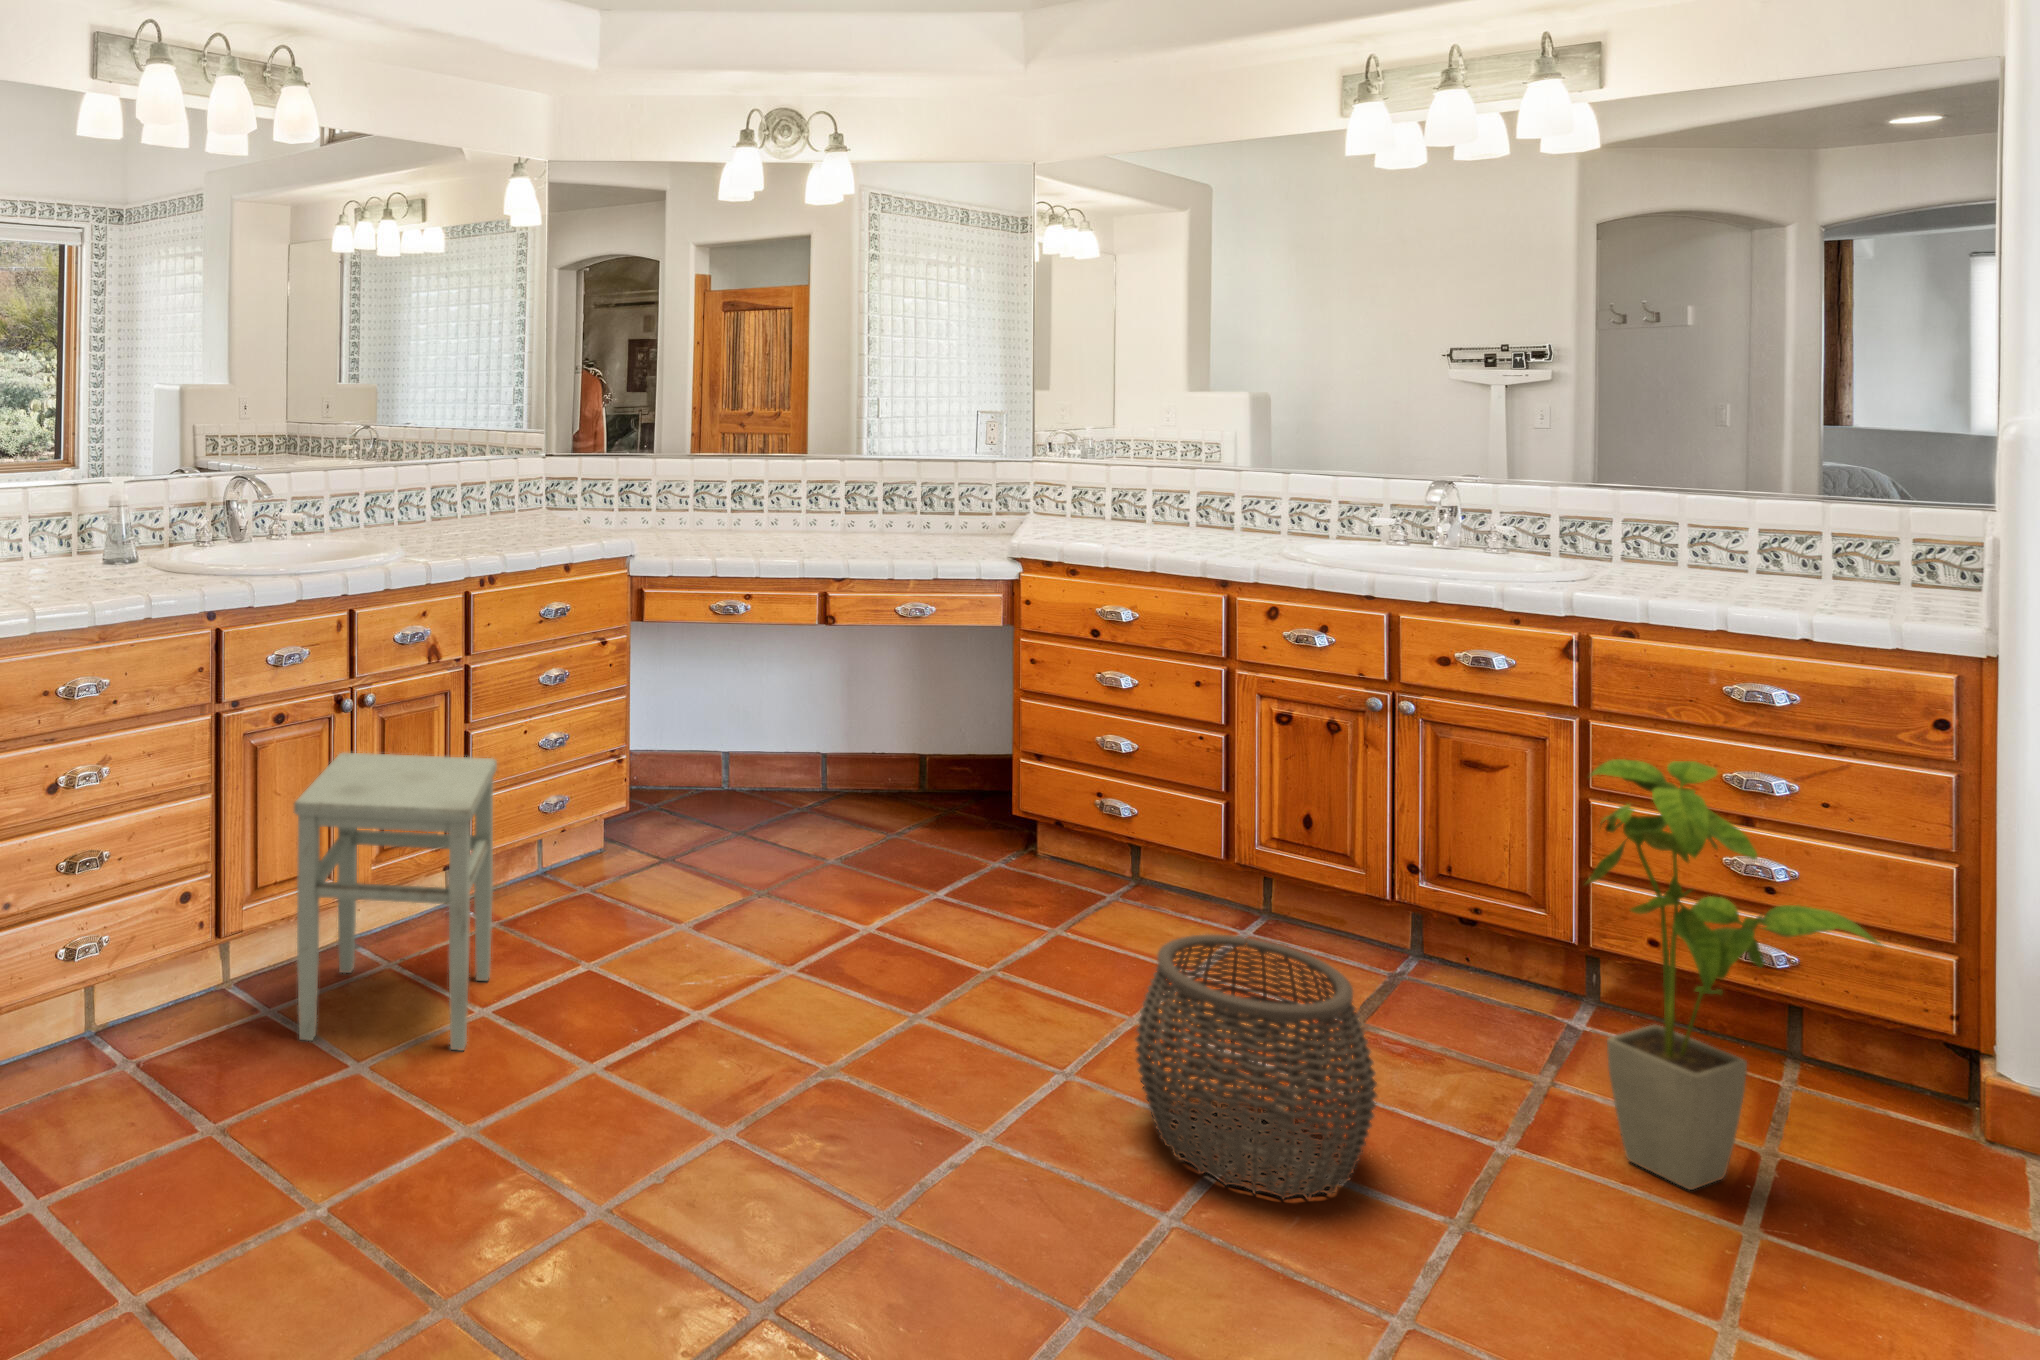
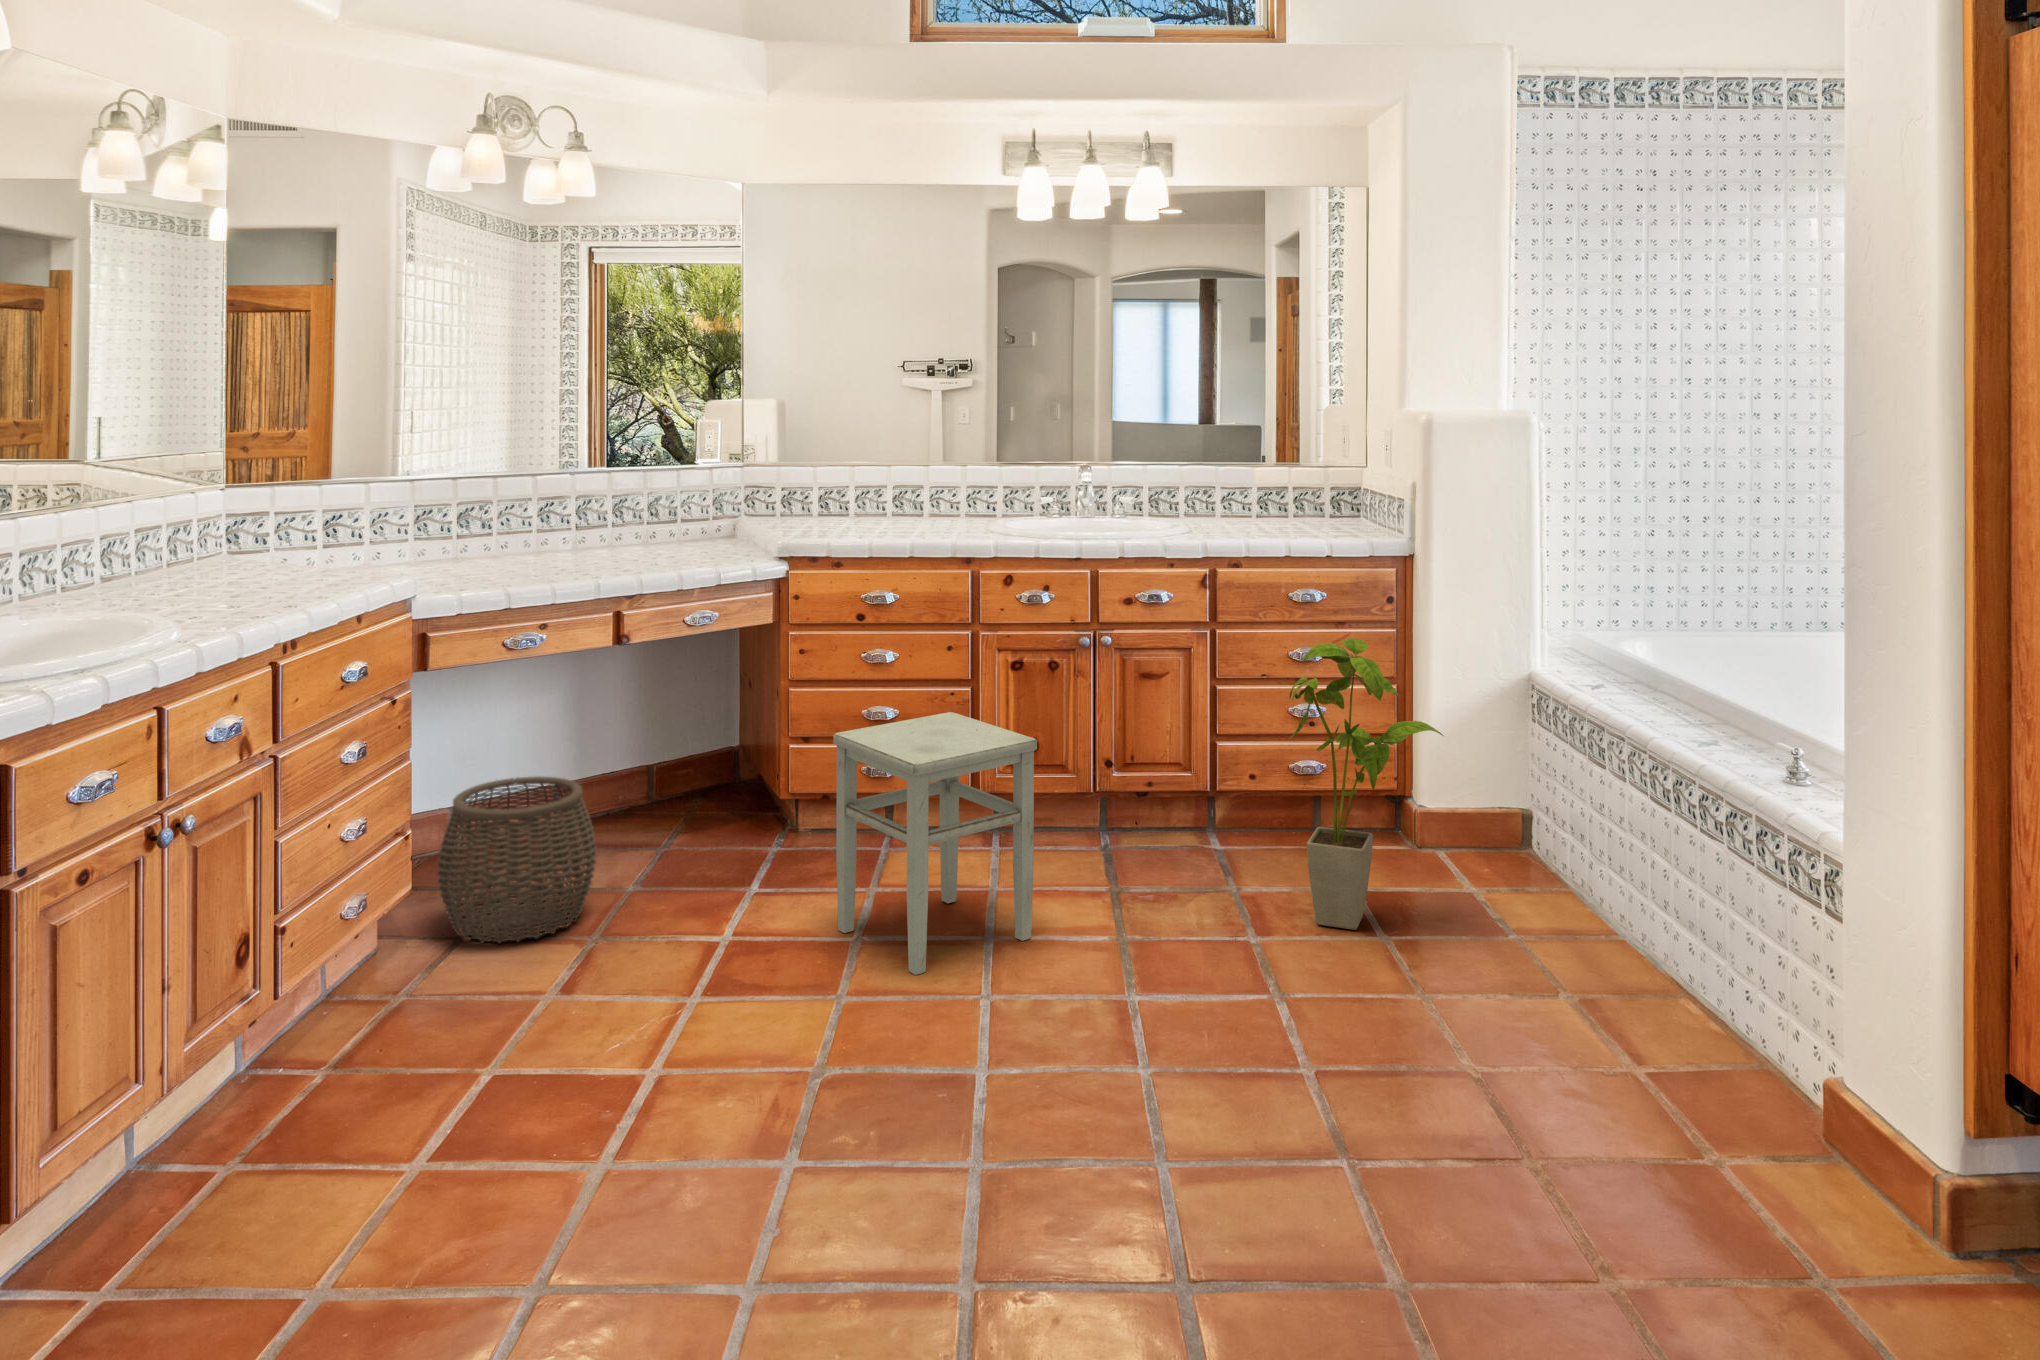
stool: present [294,752,497,1050] -> present [833,712,1037,975]
woven basket: present [1136,935,1377,1199] -> present [437,777,597,943]

